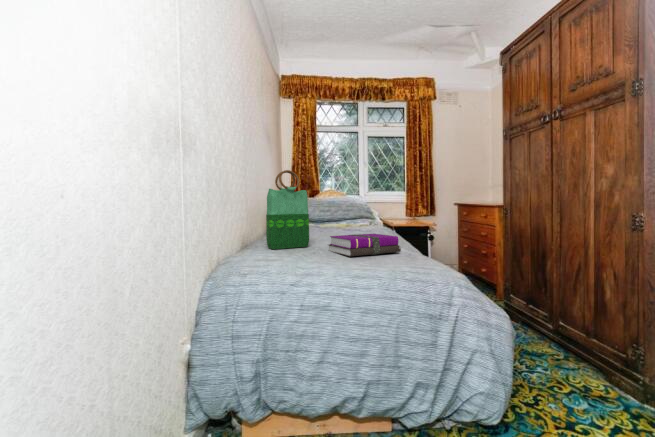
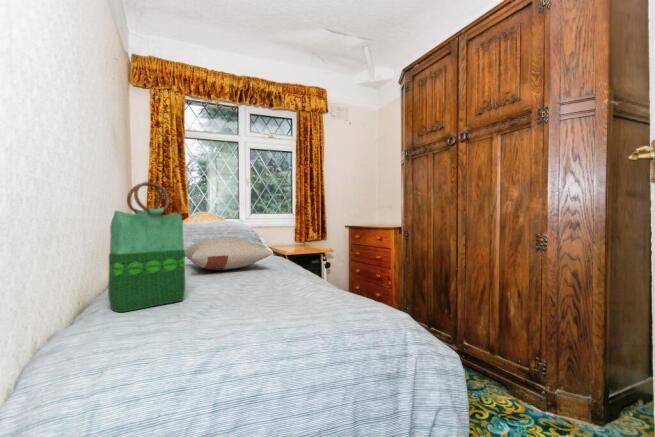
pillow: none [313,209,375,232] -> present [185,237,273,270]
notebook: present [328,234,401,256] -> none [217,274,323,316]

